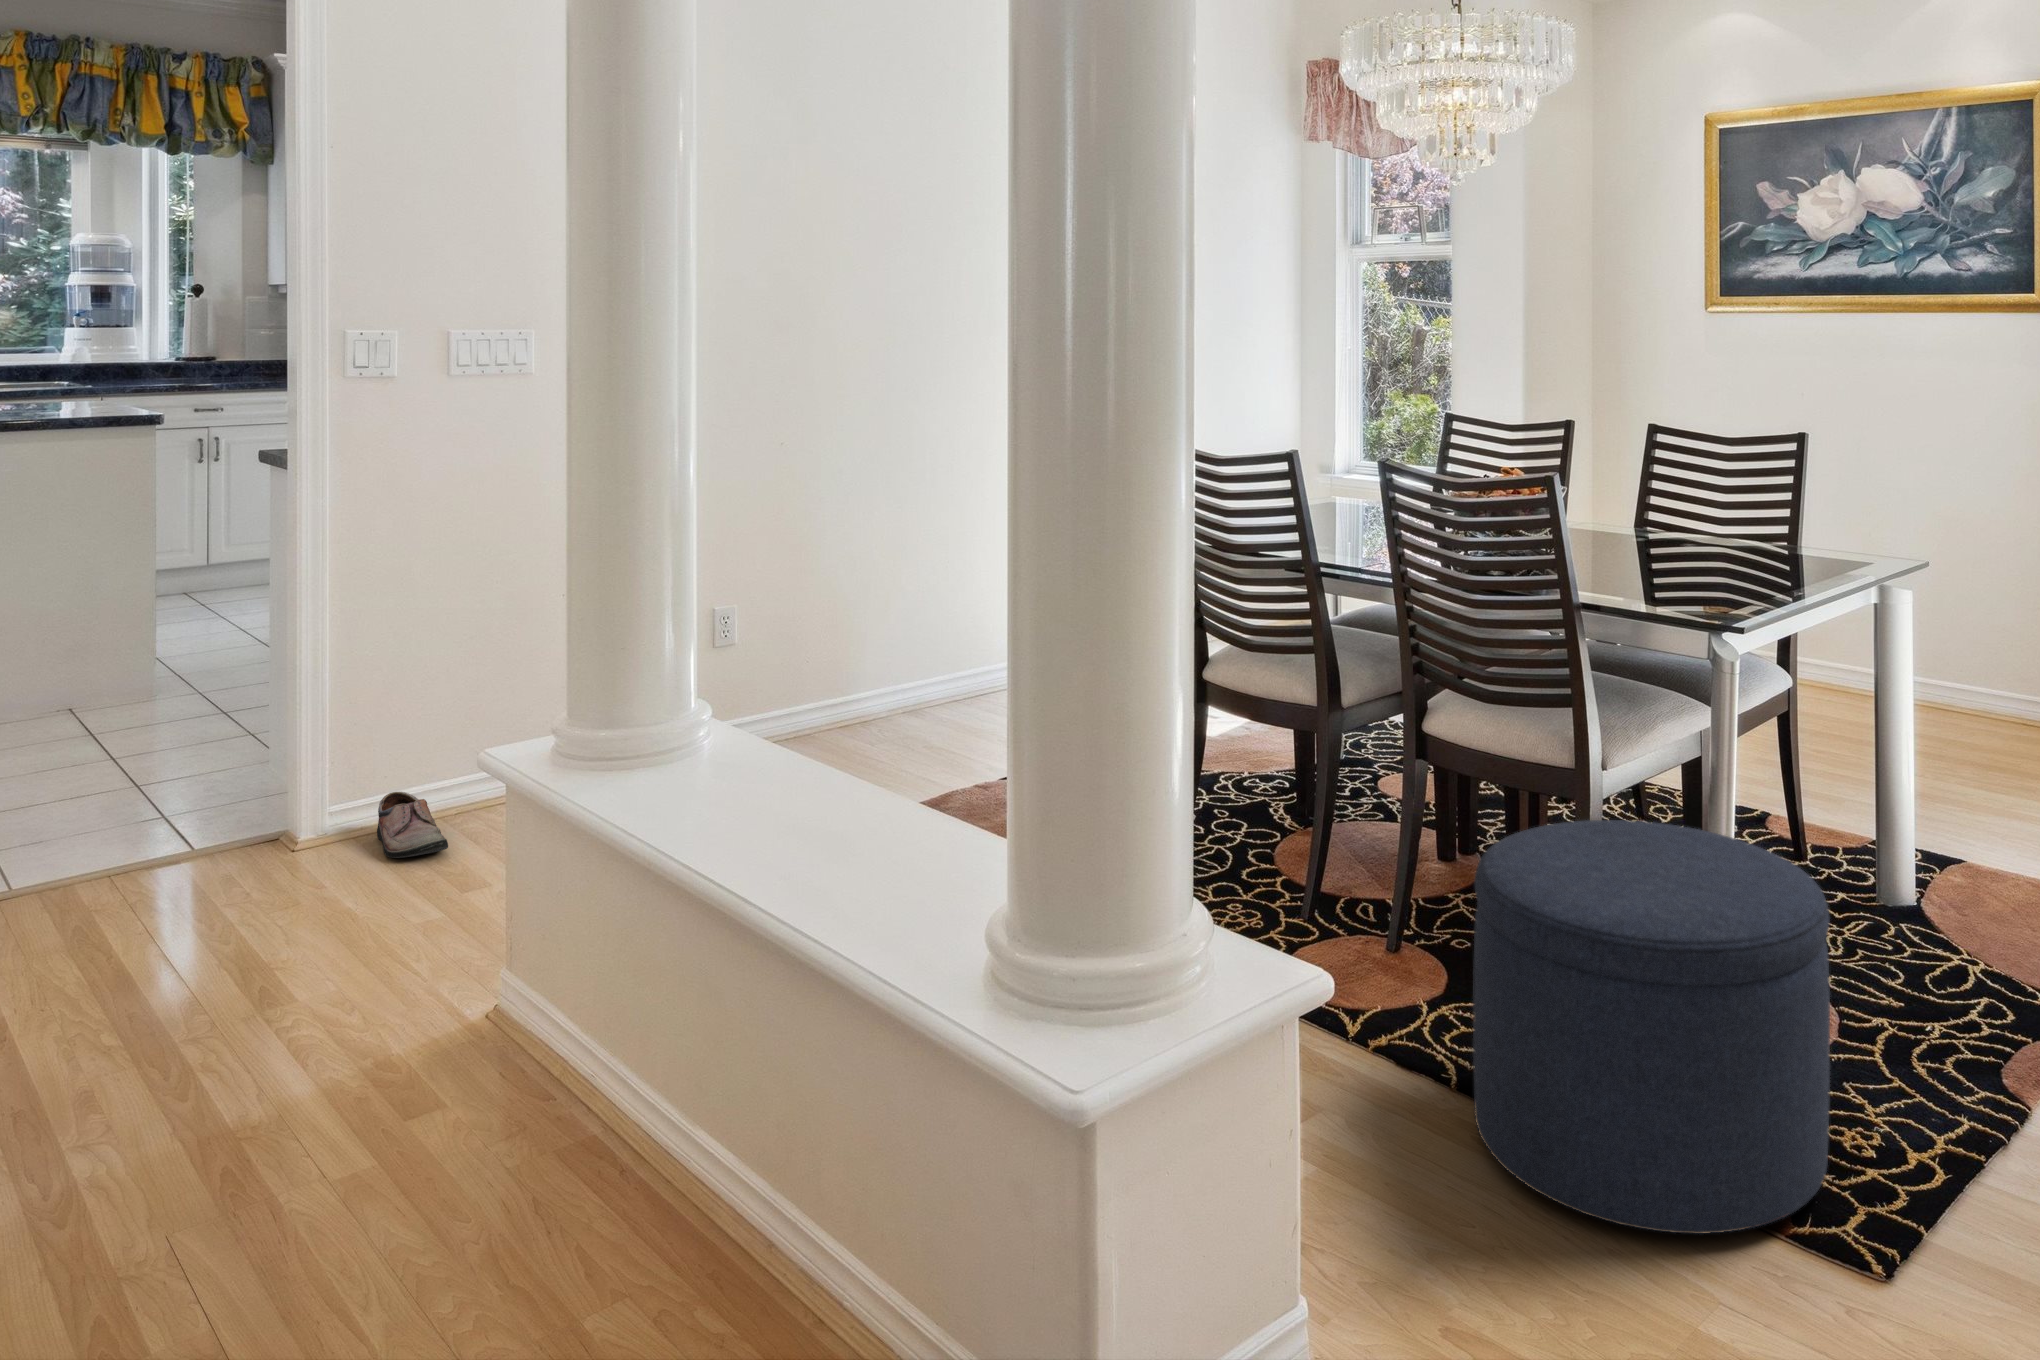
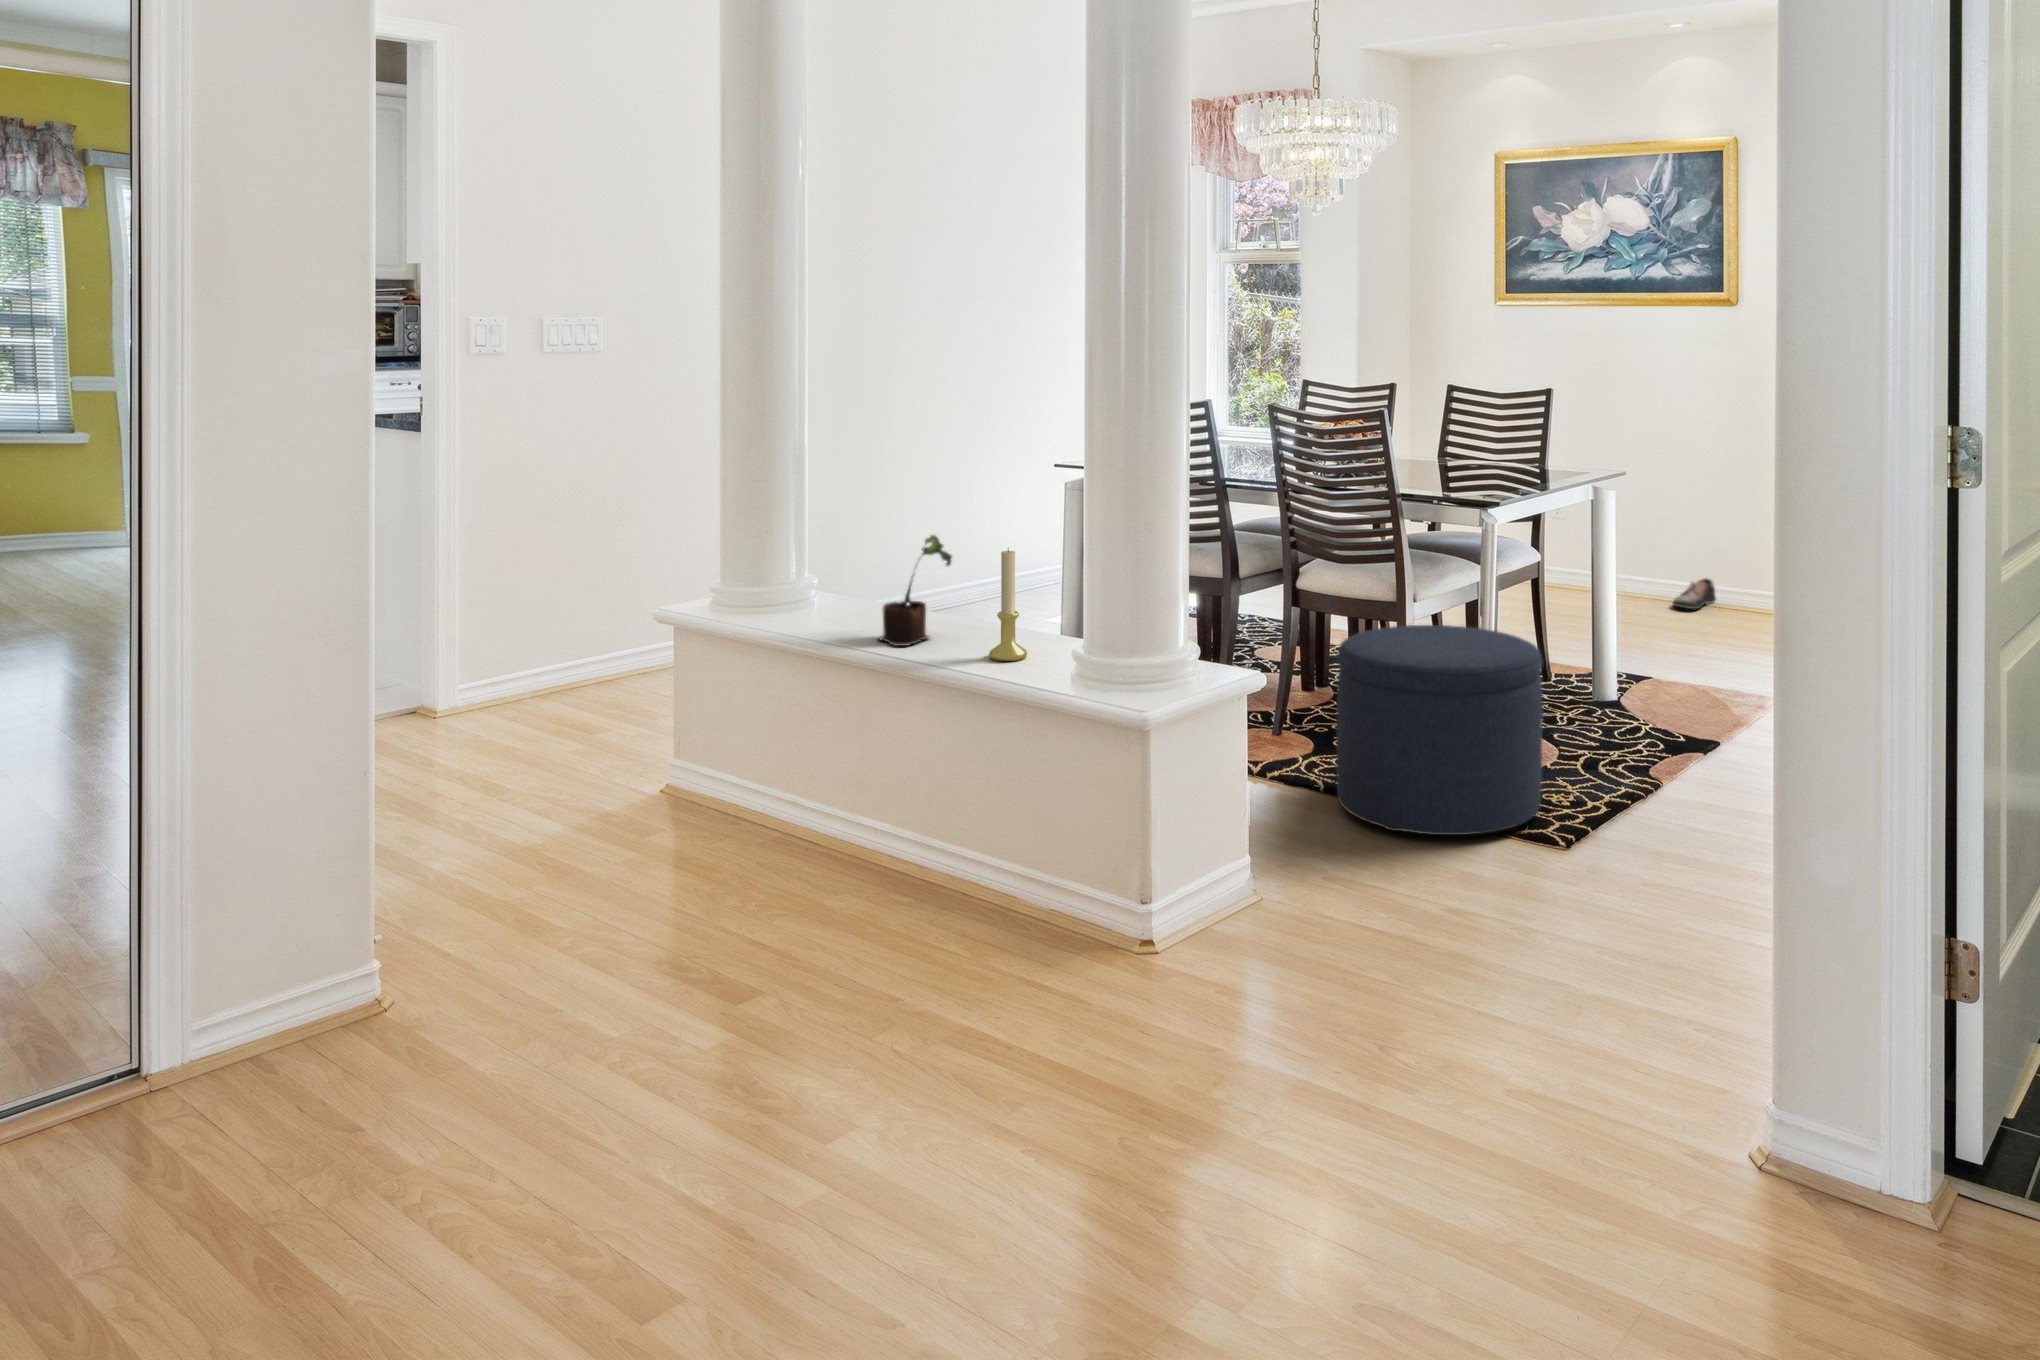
potted plant: none [719,679,849,864] -> present [879,535,952,646]
candle holder: none [869,715,934,912] -> present [989,549,1027,661]
shoe: present [377,792,448,858] -> present [1672,578,1716,609]

